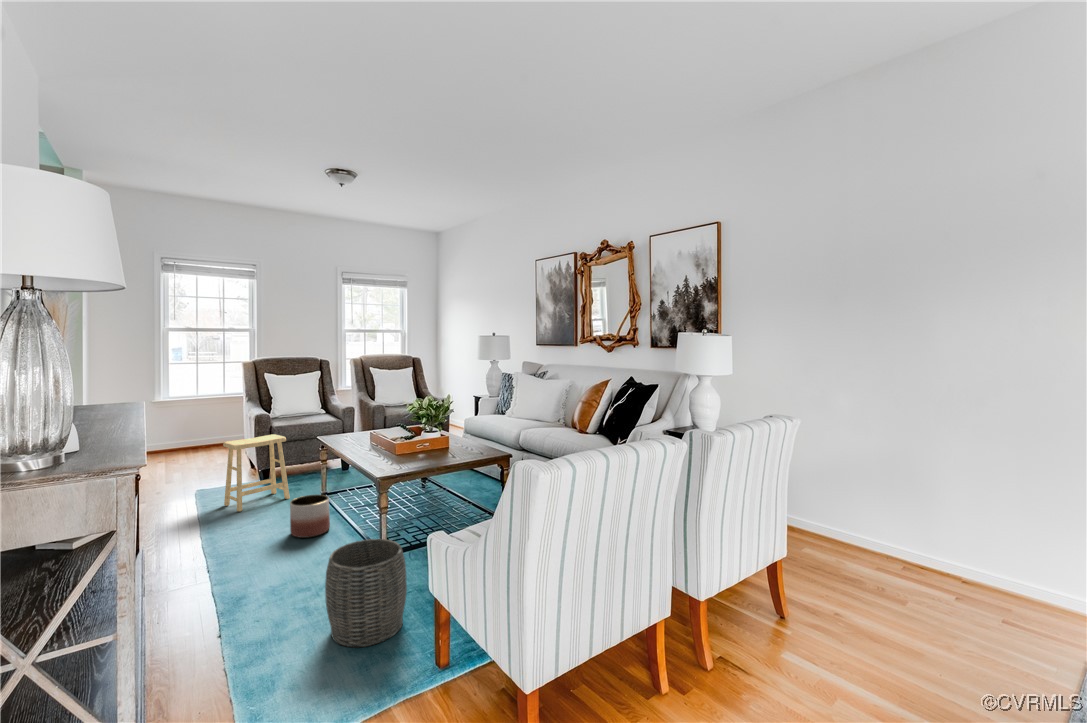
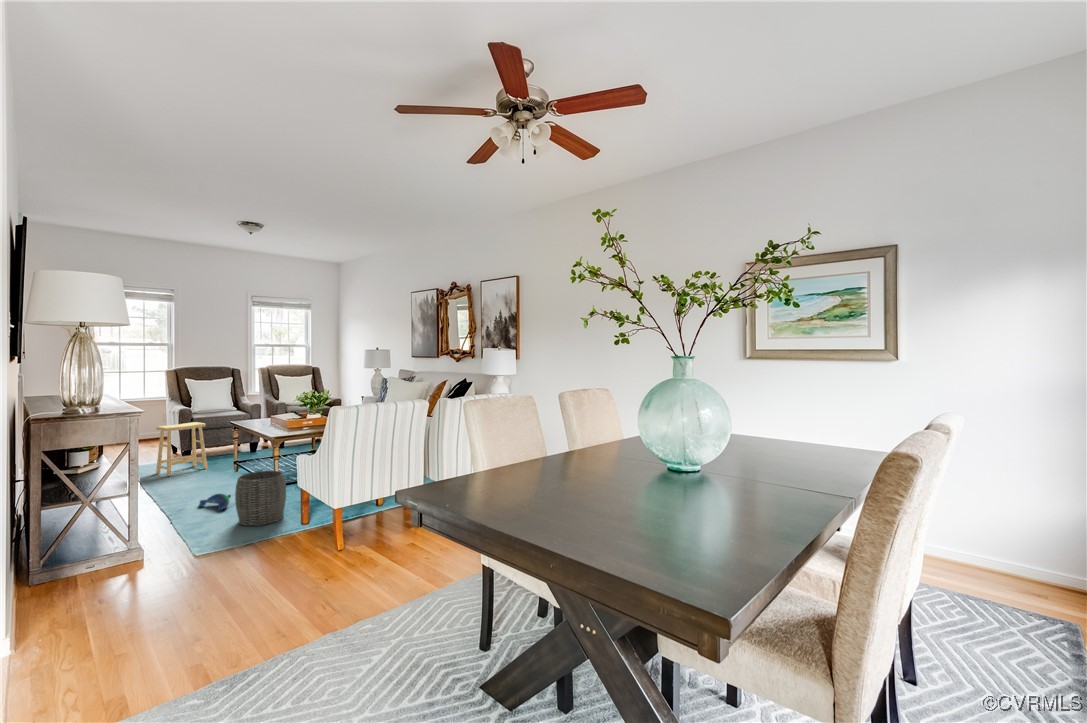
planter: present [290,495,330,538] -> none [210,459,239,487]
plush toy: none [270,564,319,599] -> present [199,494,231,511]

